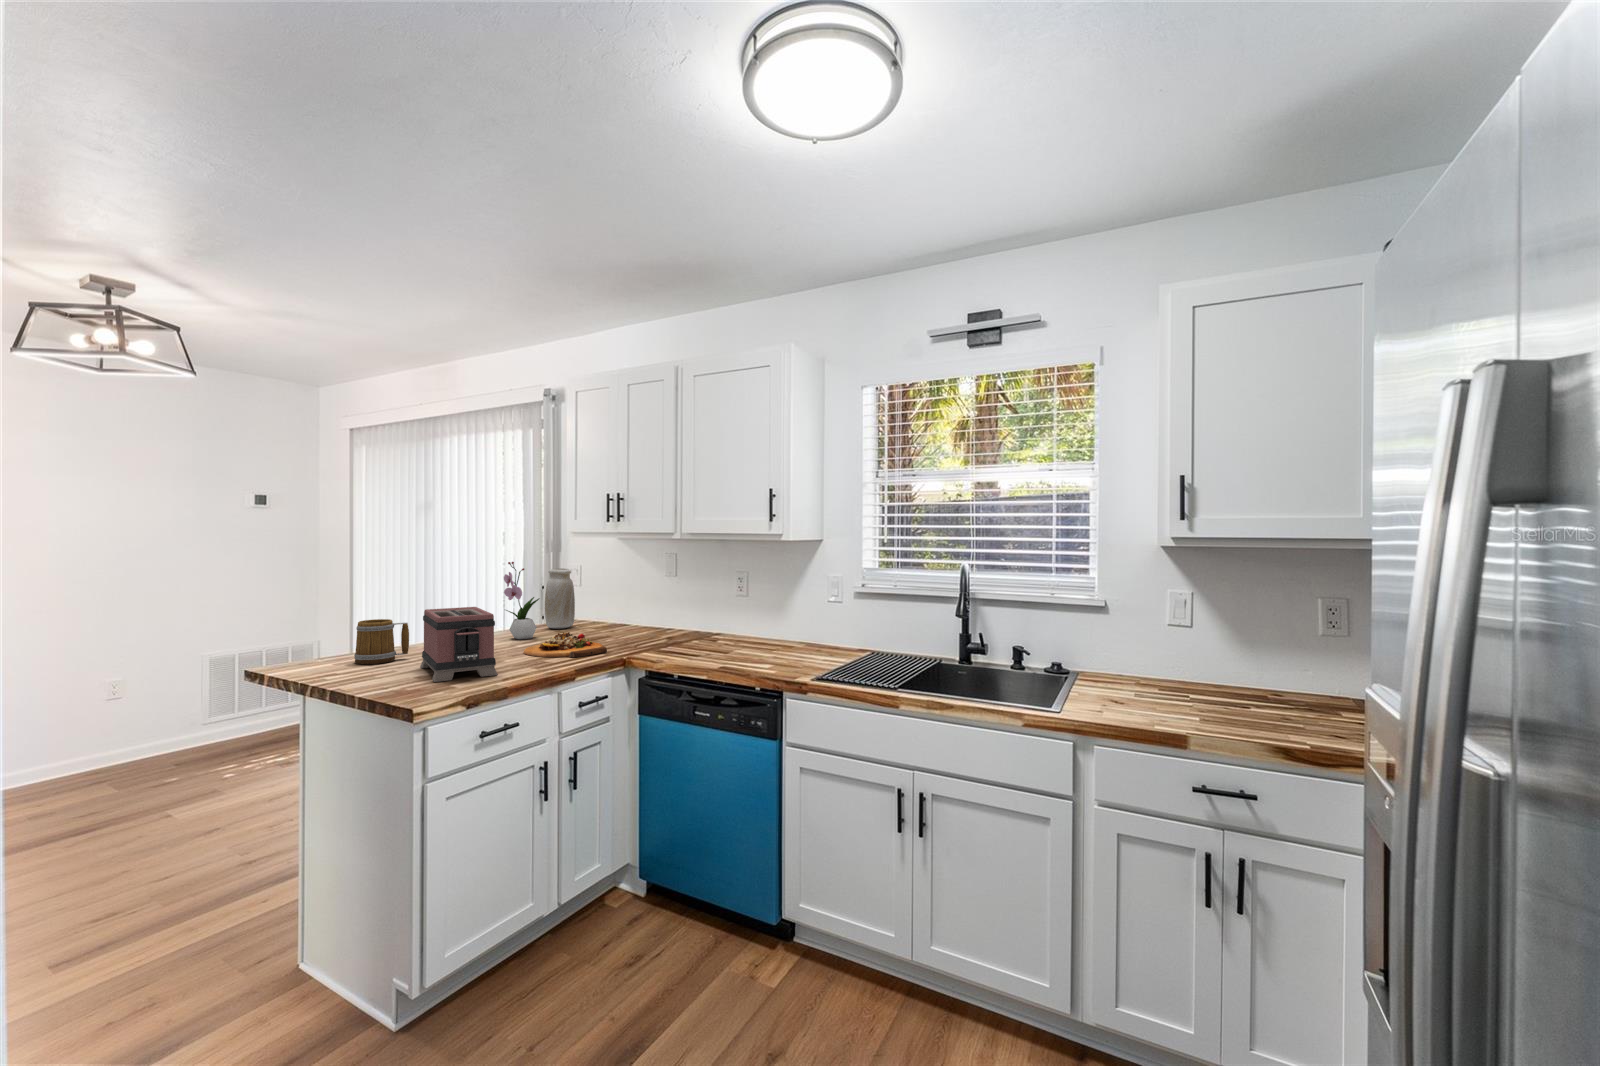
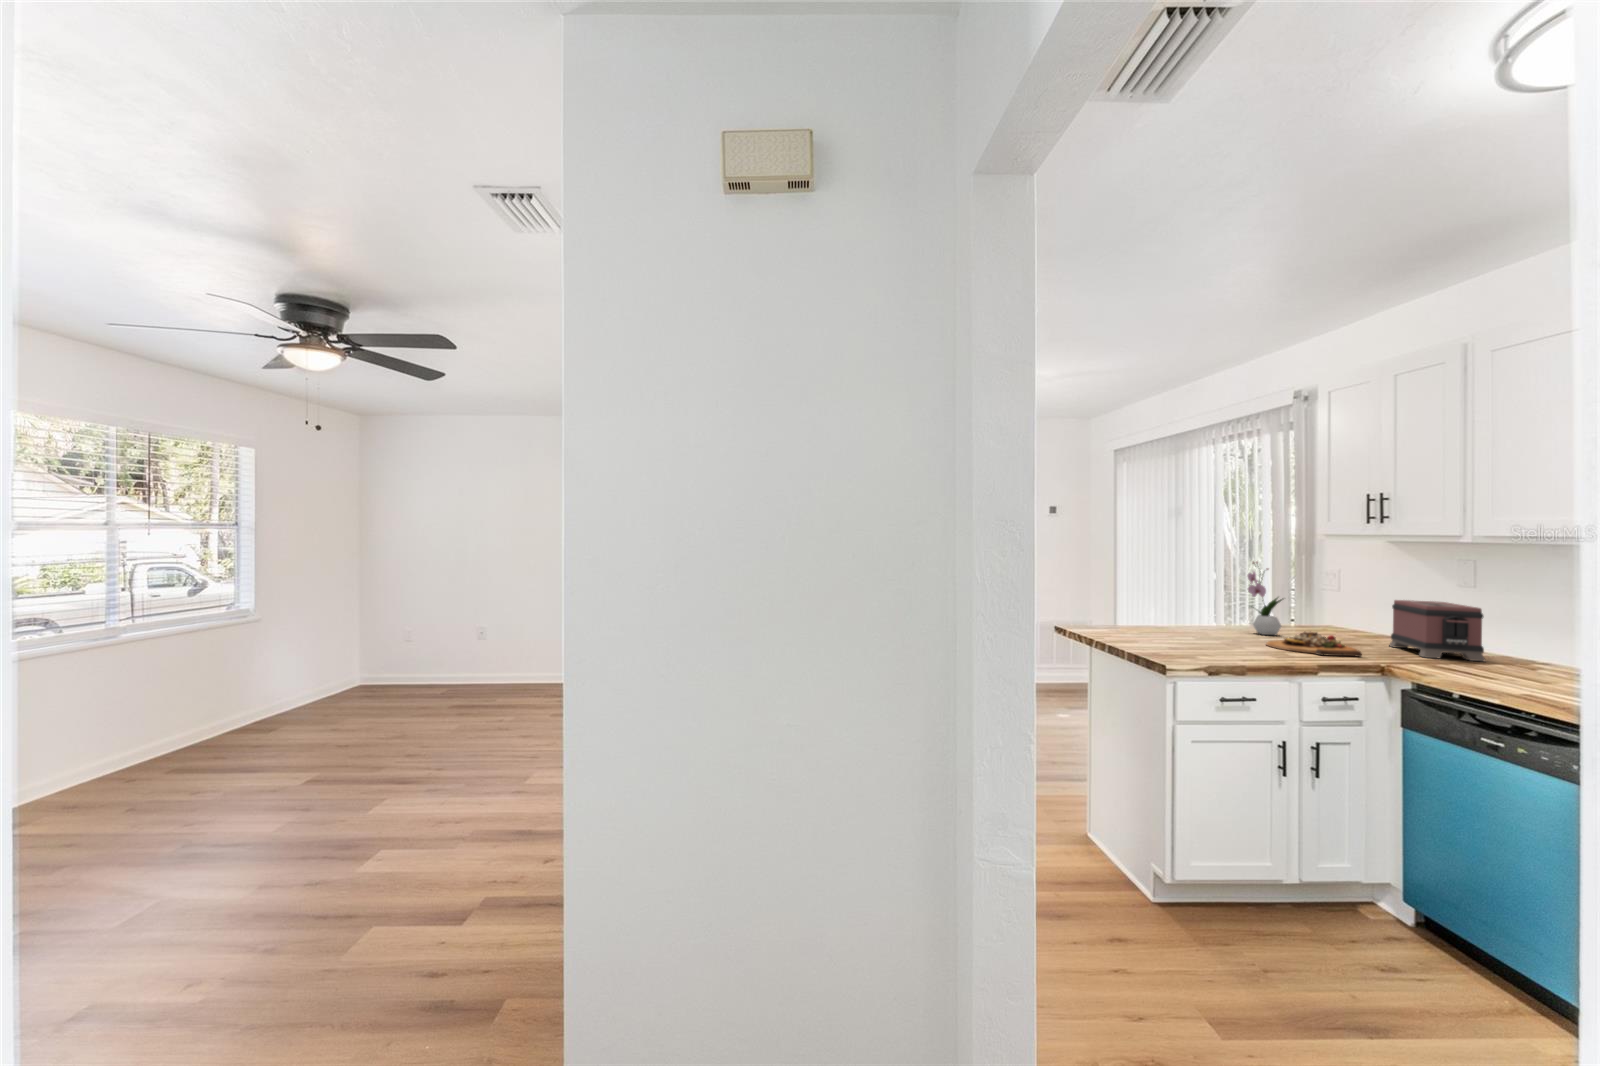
vase: present [545,568,575,629] -> none [1292,572,1327,632]
toaster: present [420,607,498,682] -> present [1389,600,1485,661]
mug: present [354,619,409,664] -> none [1120,600,1162,634]

